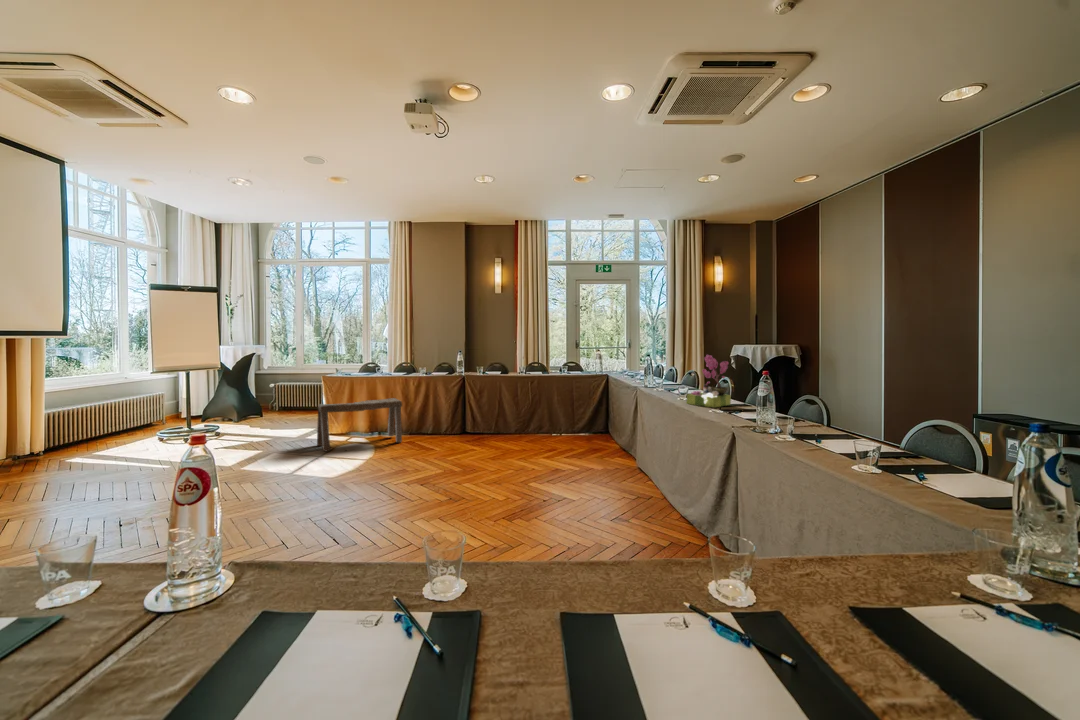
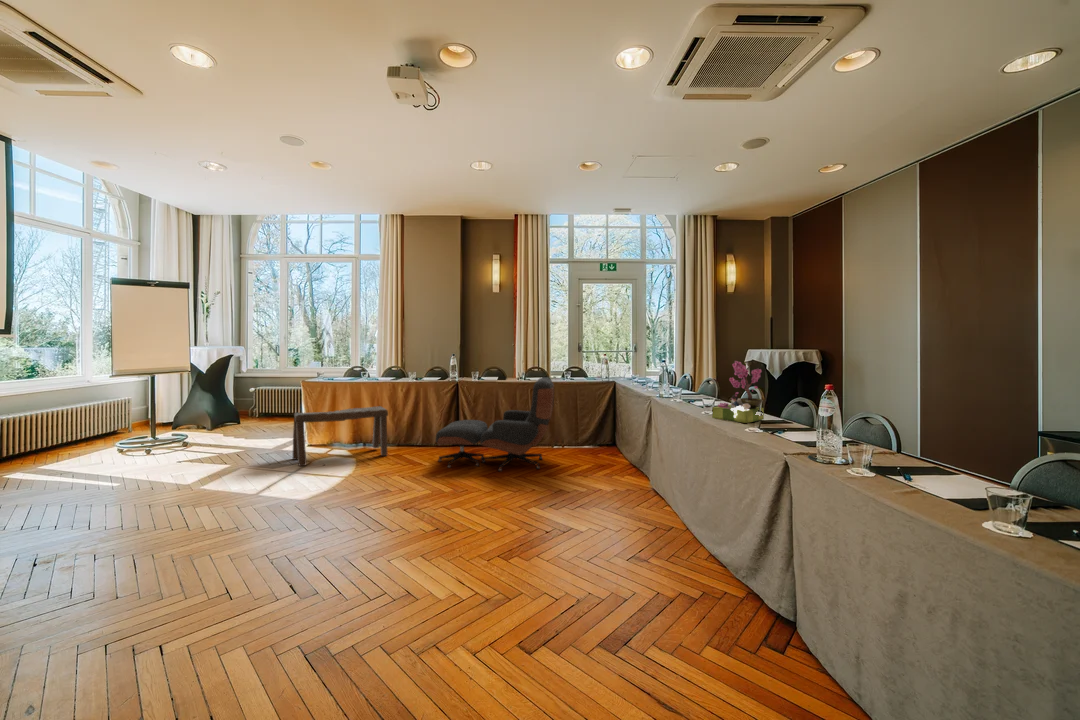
lounge chair: none [446,371,552,455] -> present [436,378,554,471]

